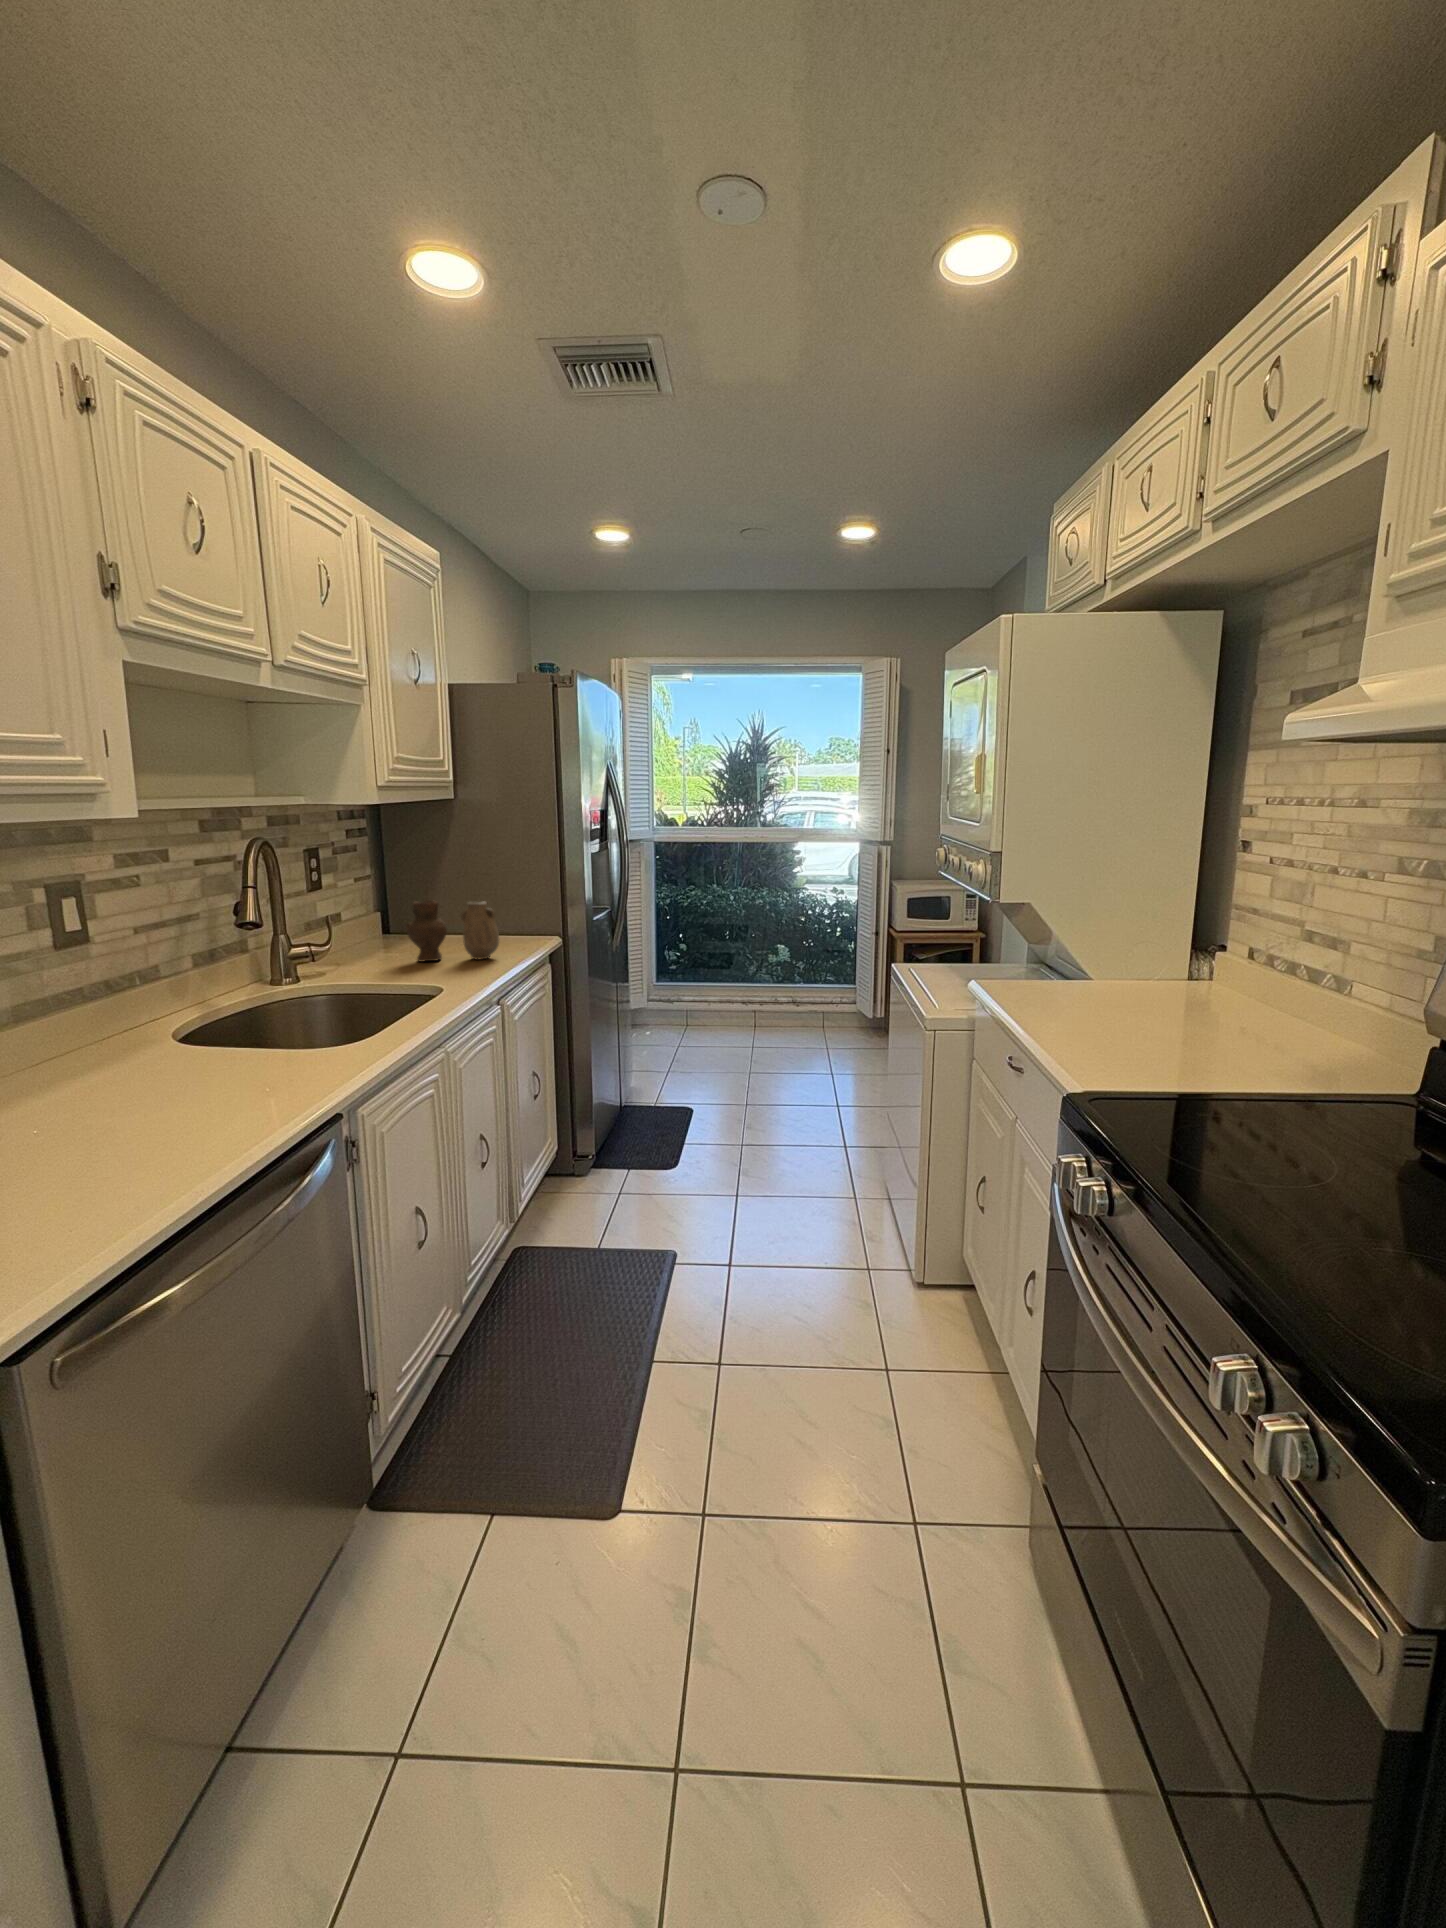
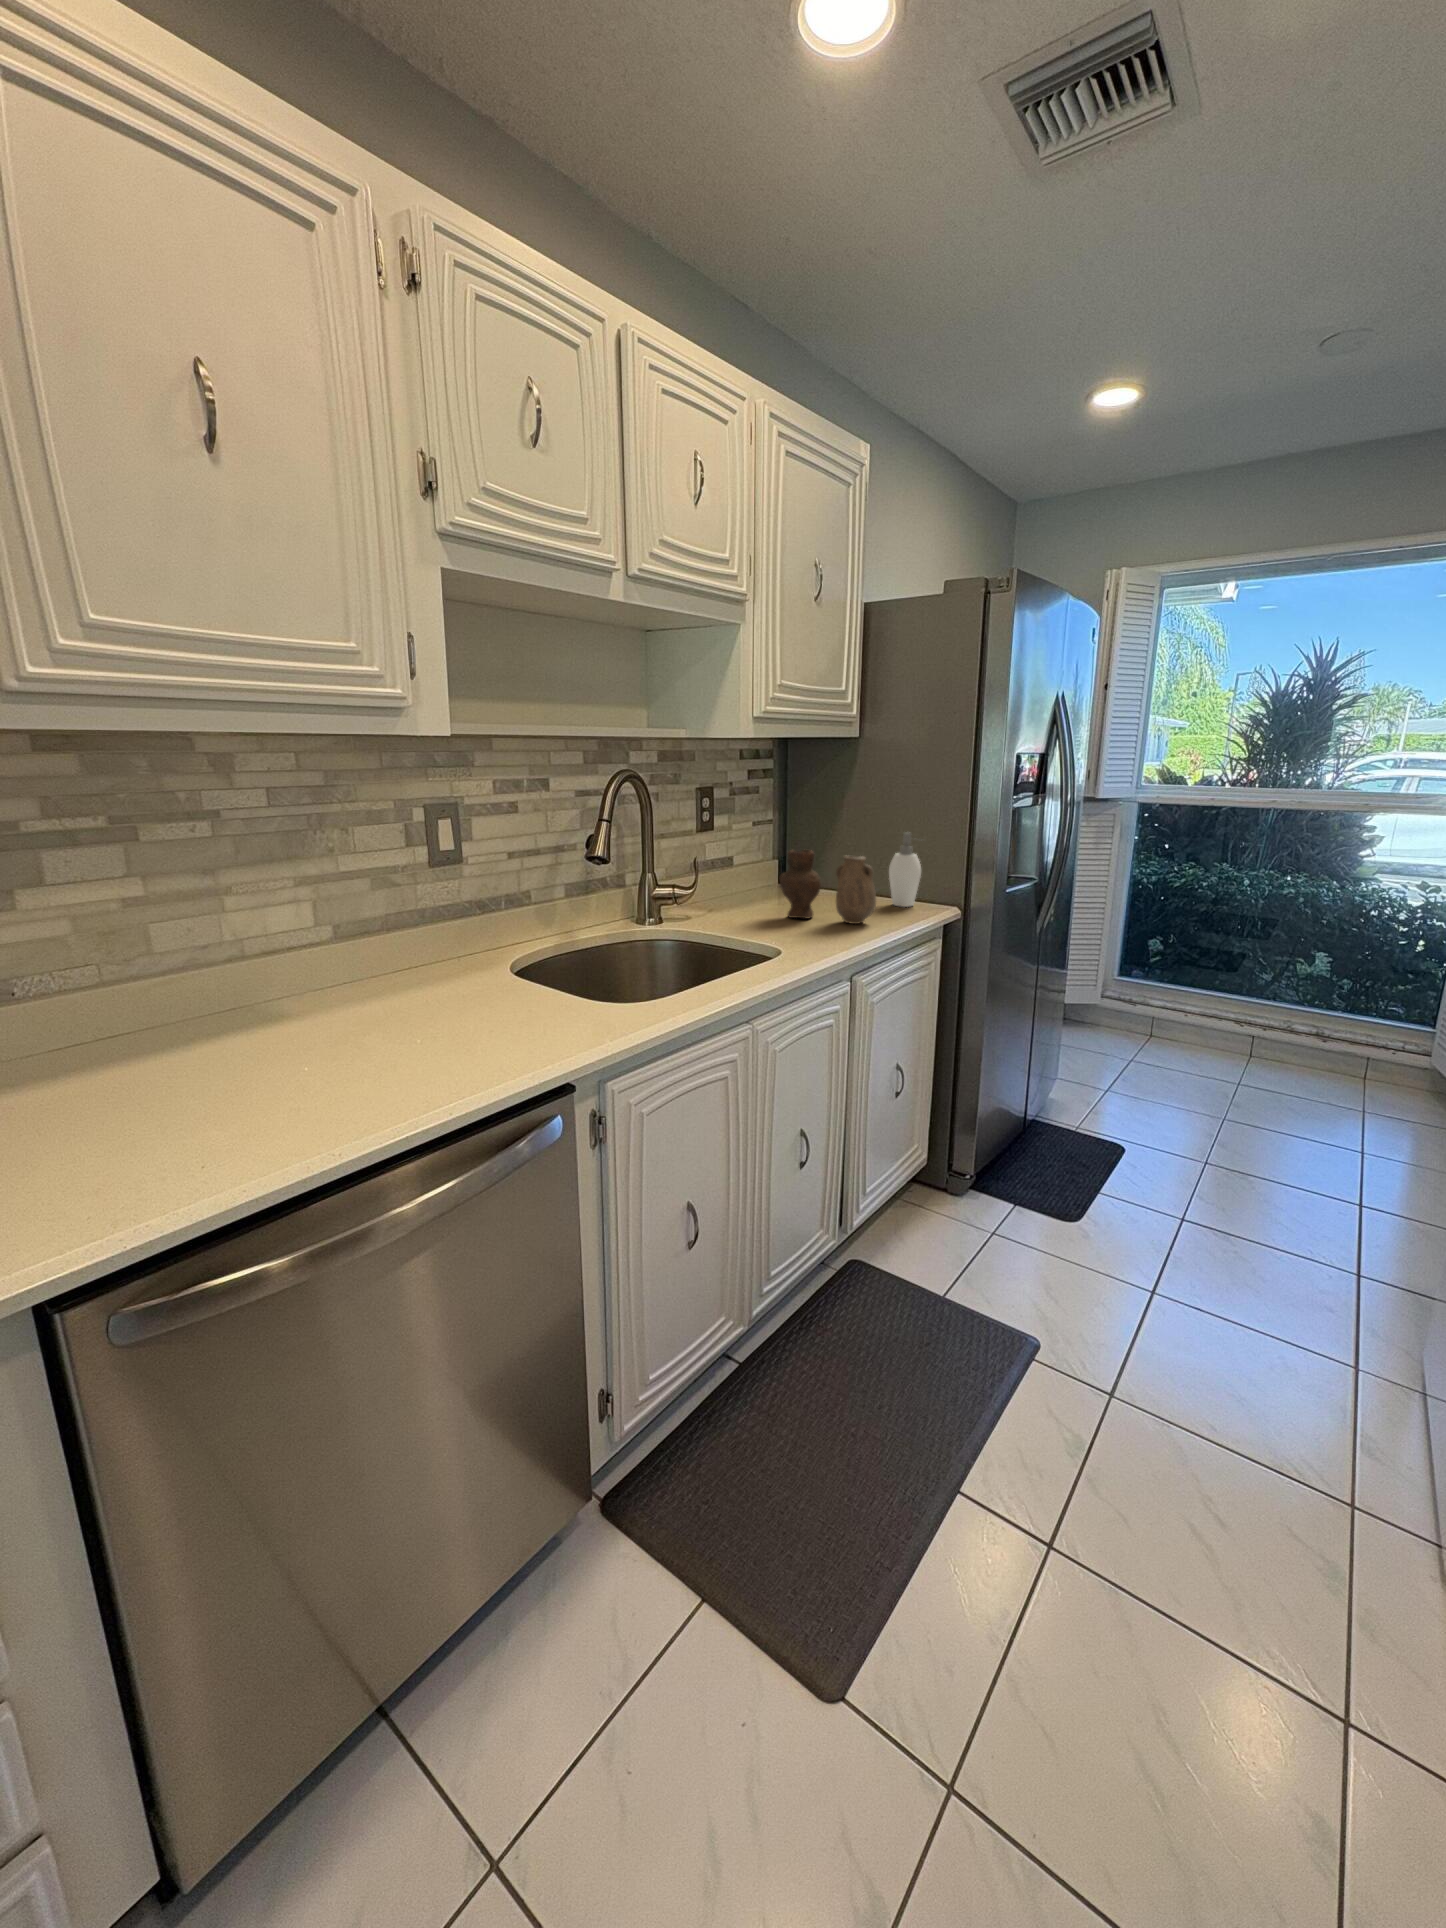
soap dispenser: none [495,879,527,941] -> present [889,832,921,907]

